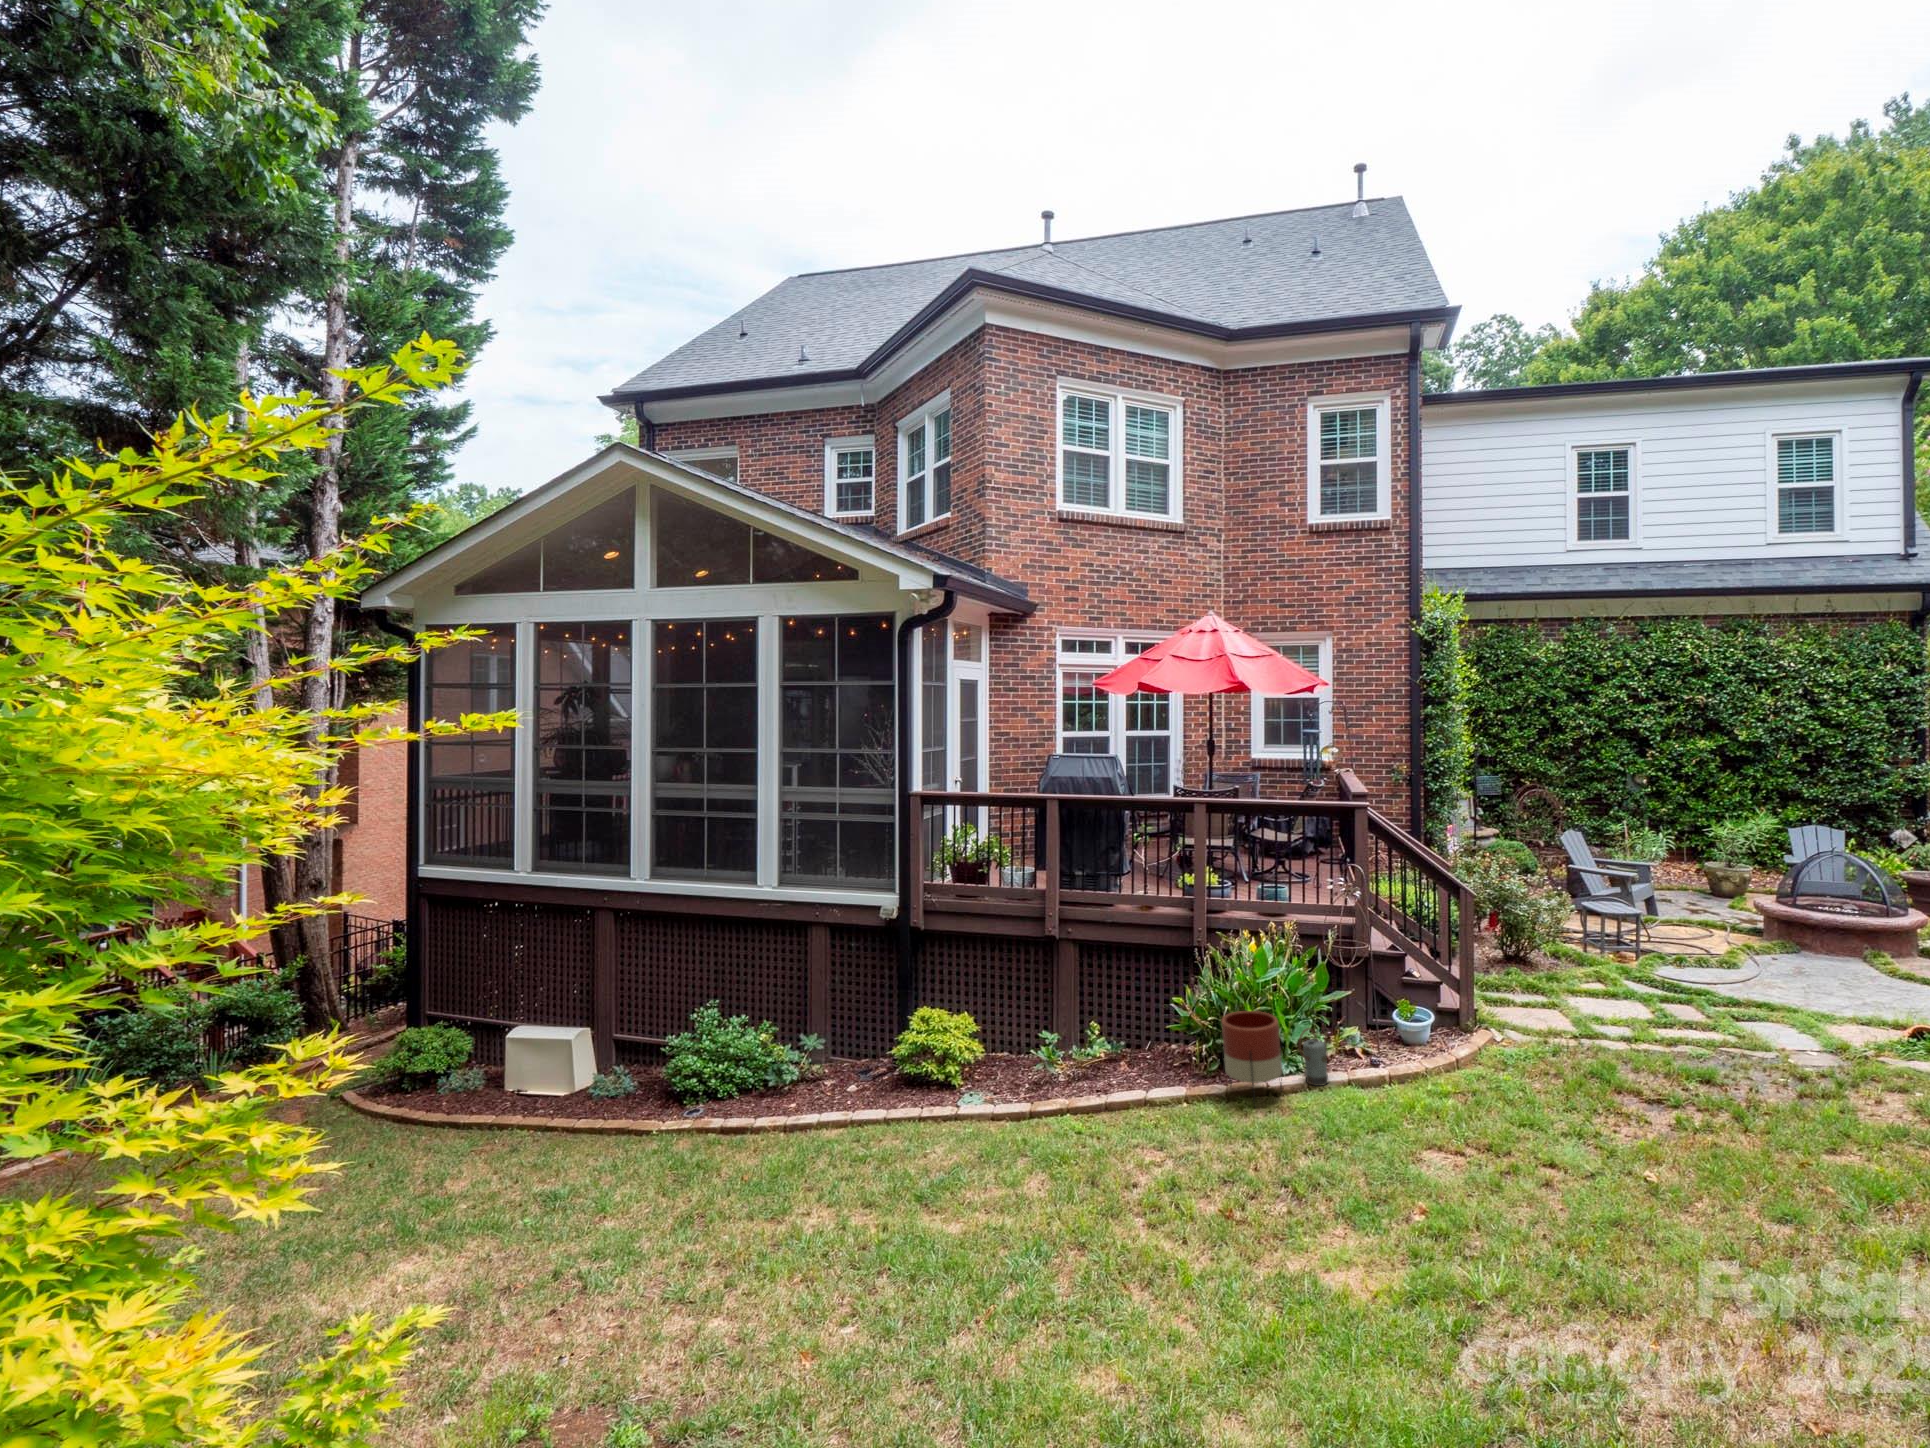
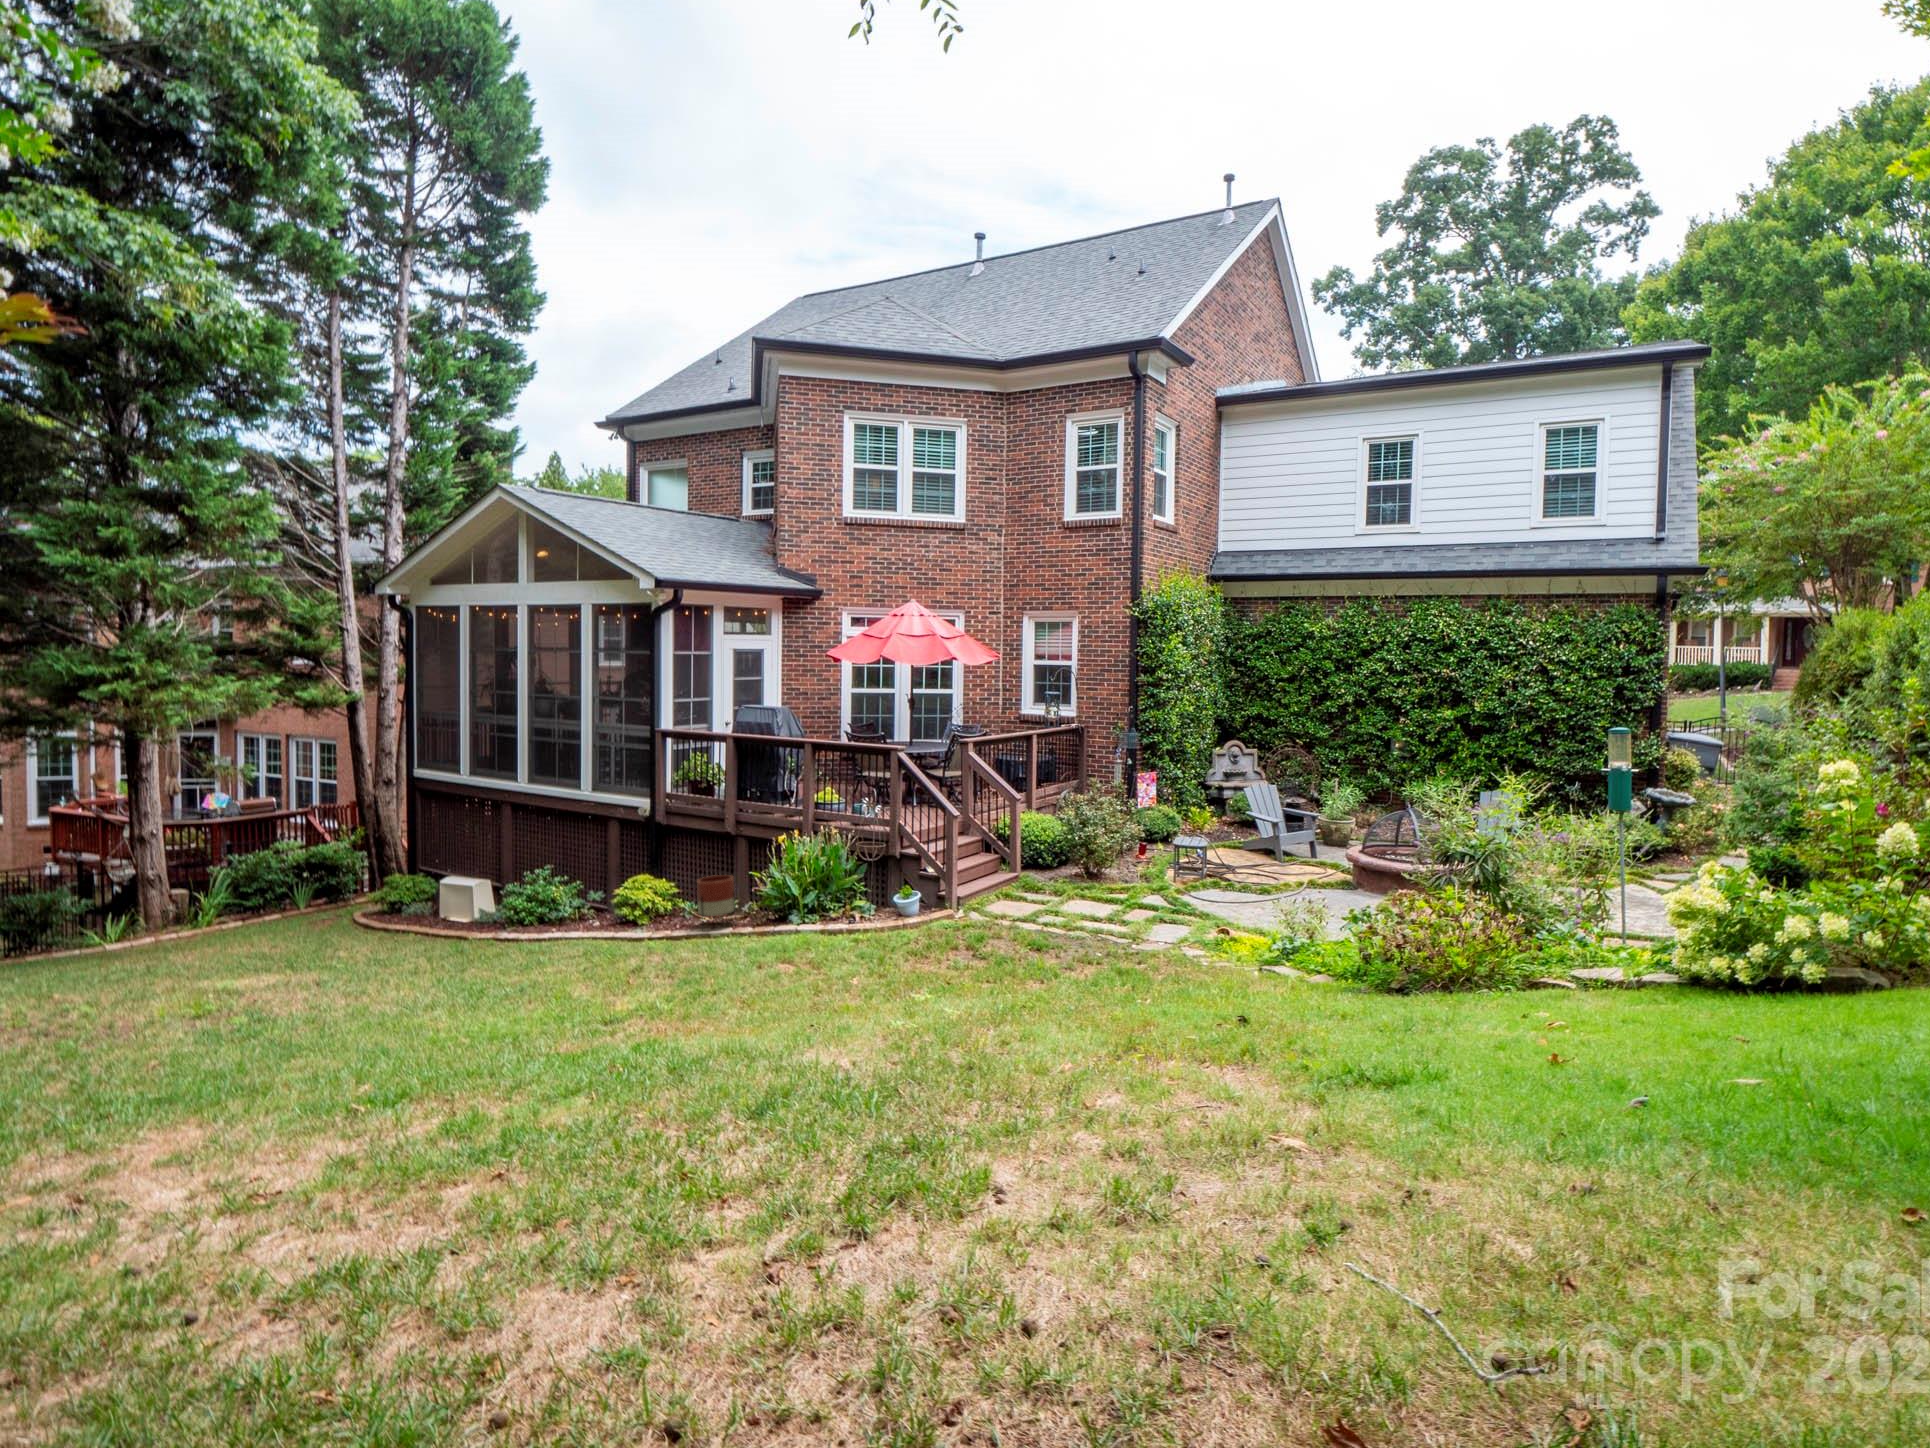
watering can: present [1298,1028,1328,1086] -> none [747,888,780,925]

